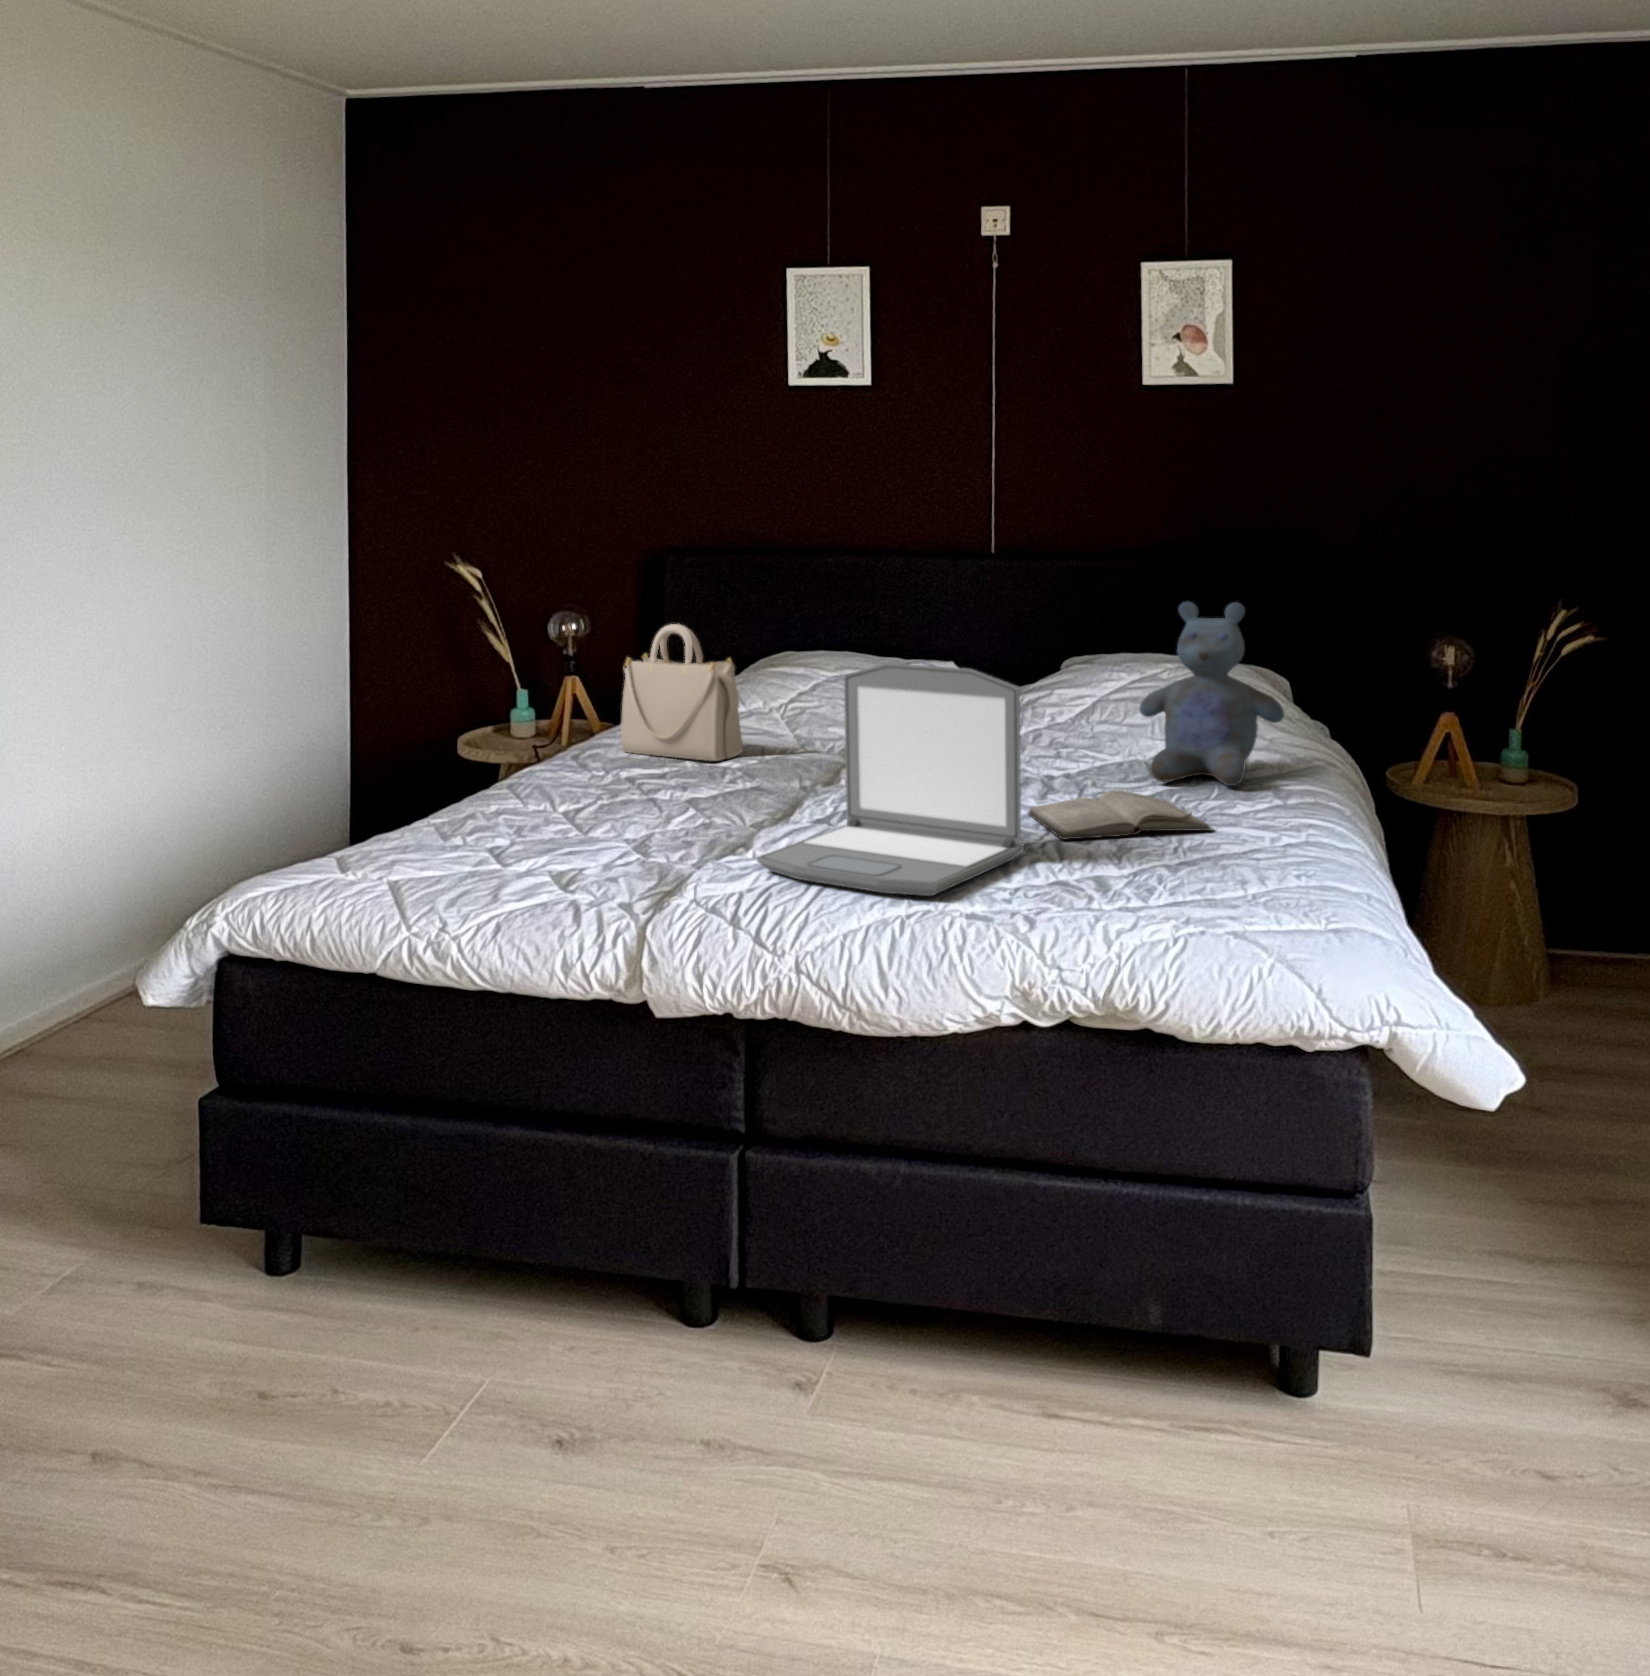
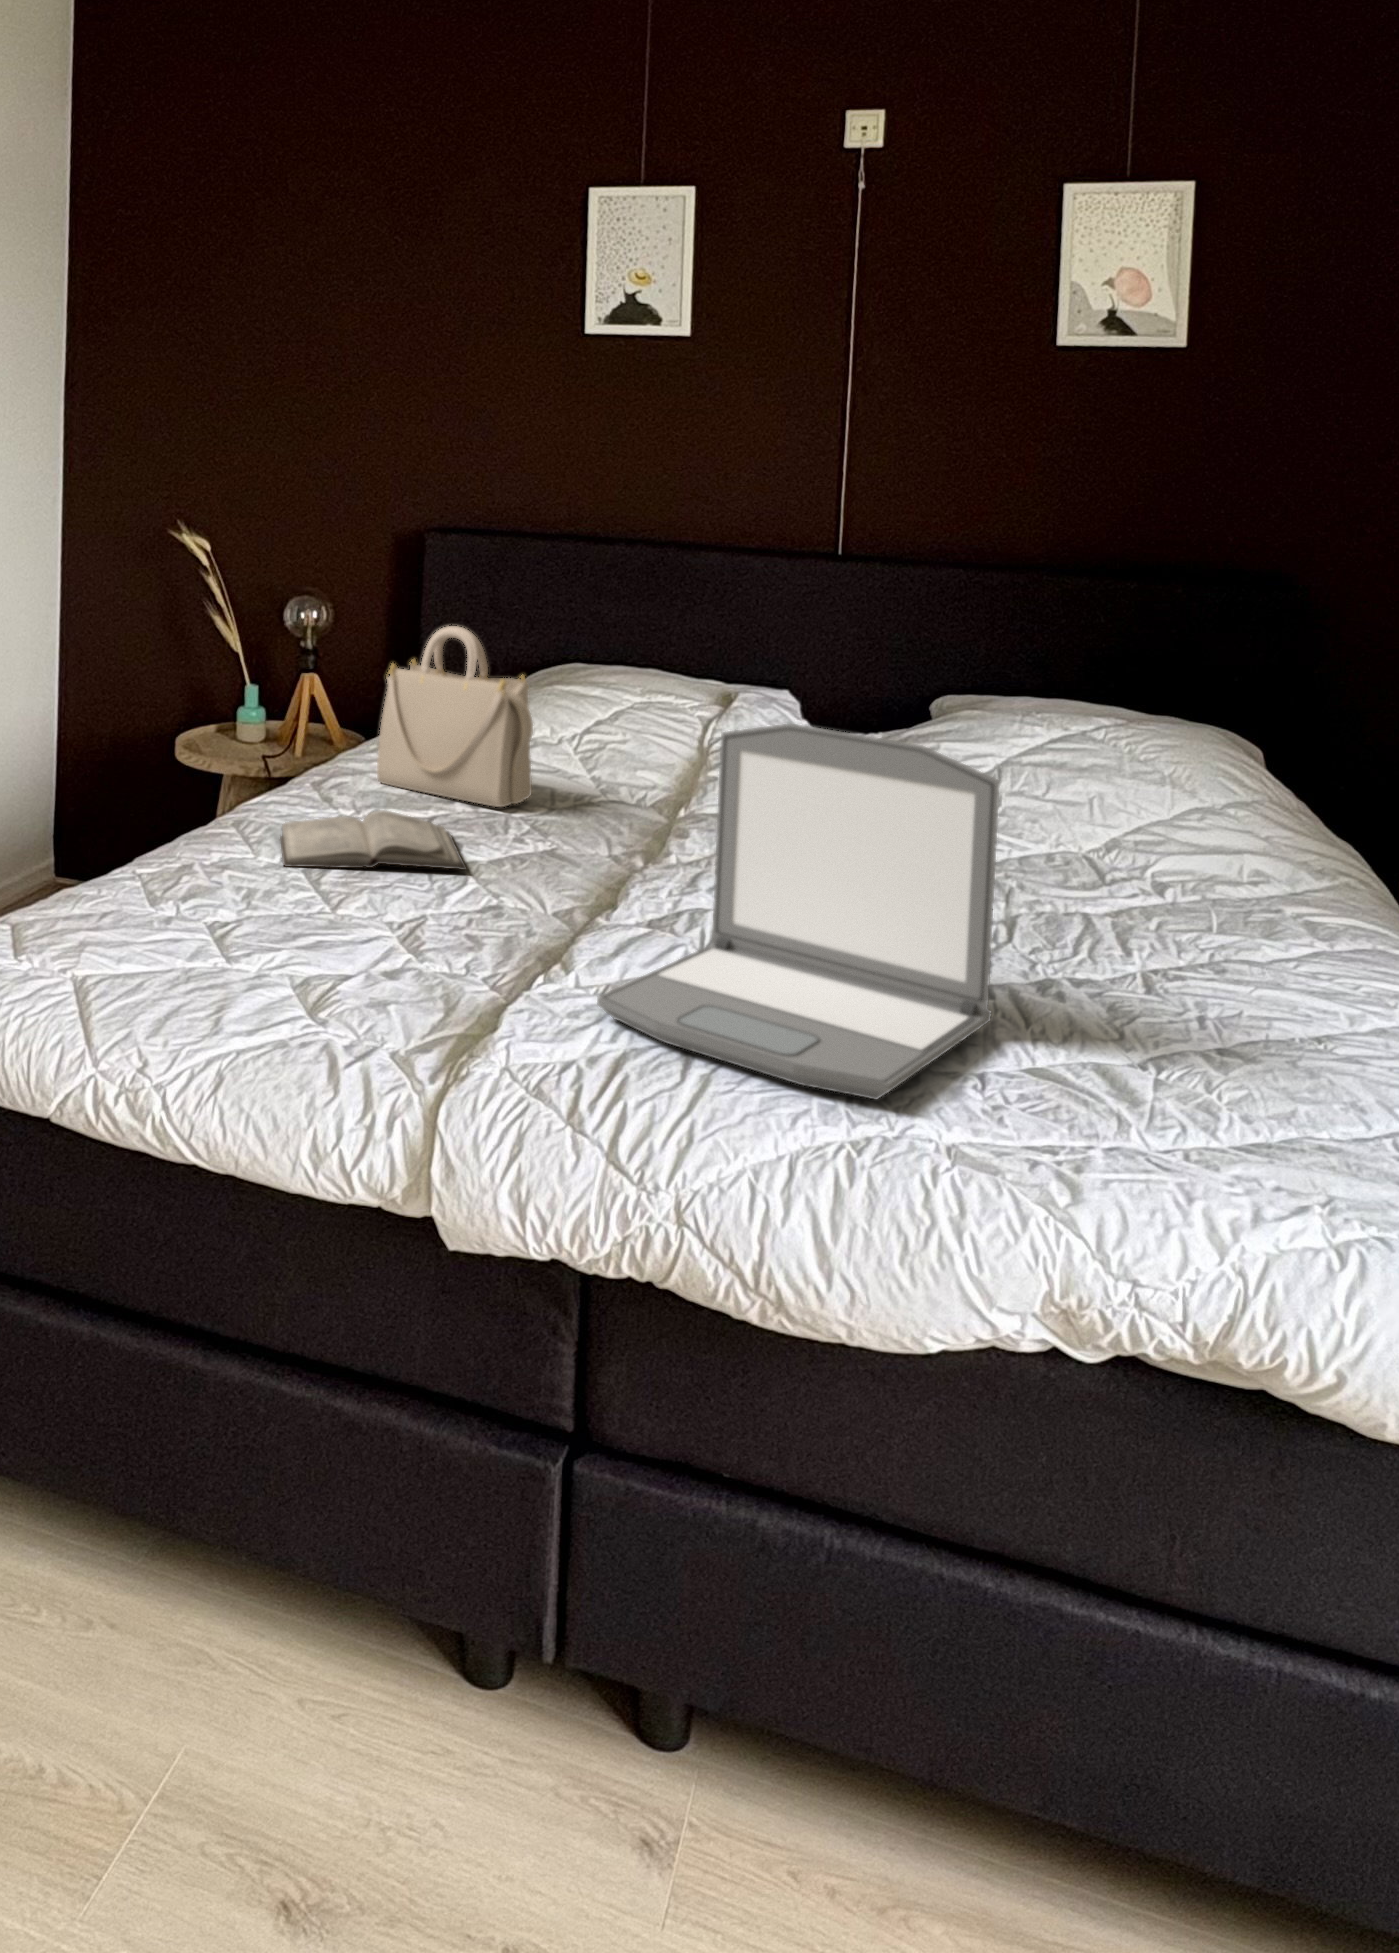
stuffed bear: present [1140,601,1284,786] -> none [1088,653,1307,920]
diary: present [1028,790,1213,840] -> present [280,810,466,870]

